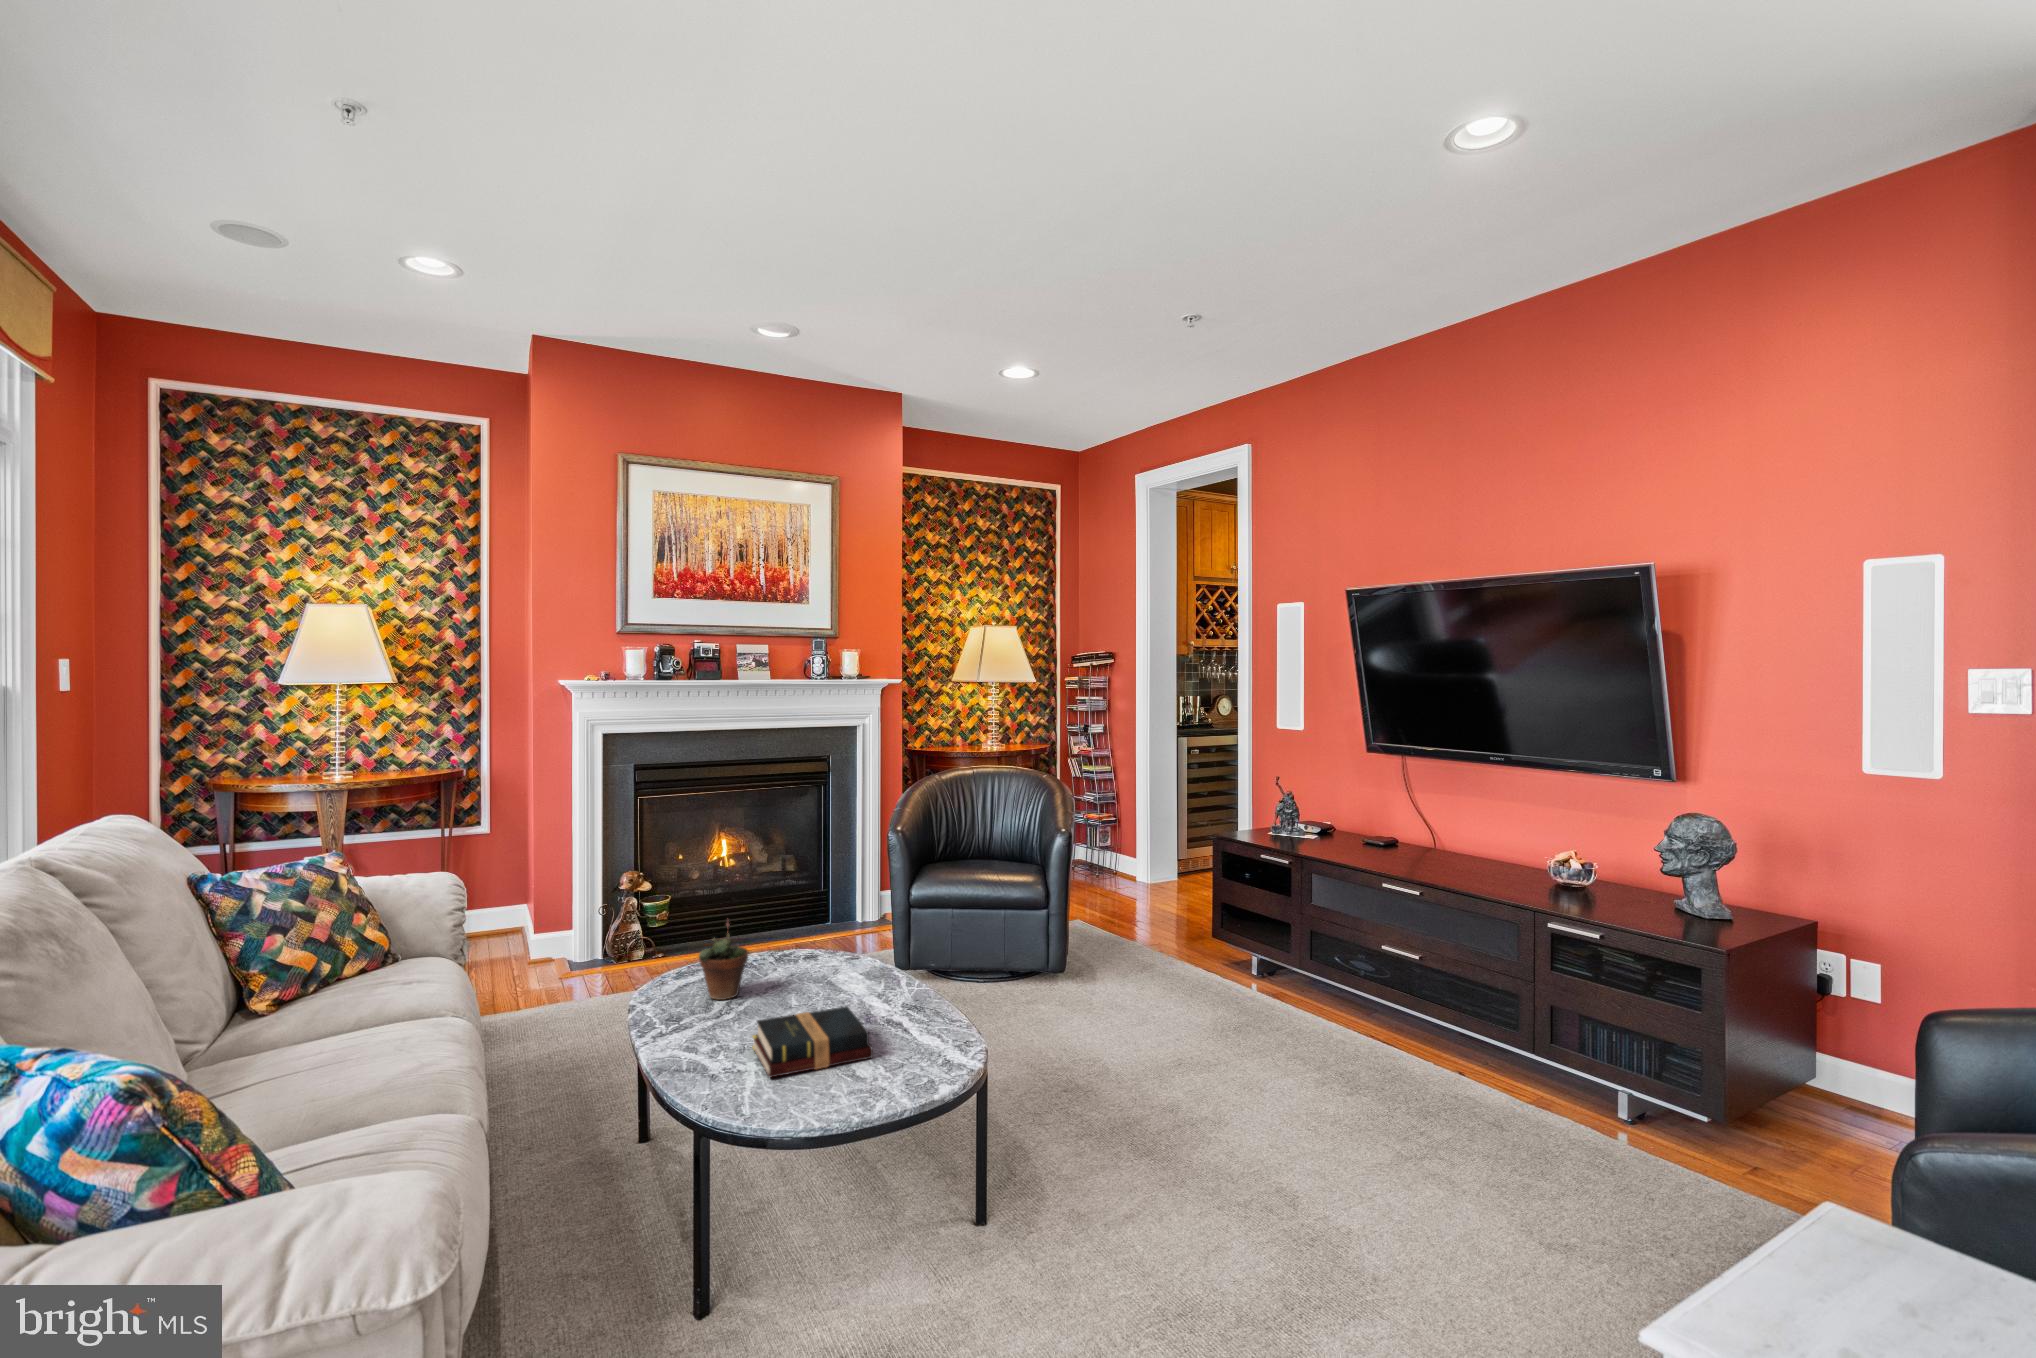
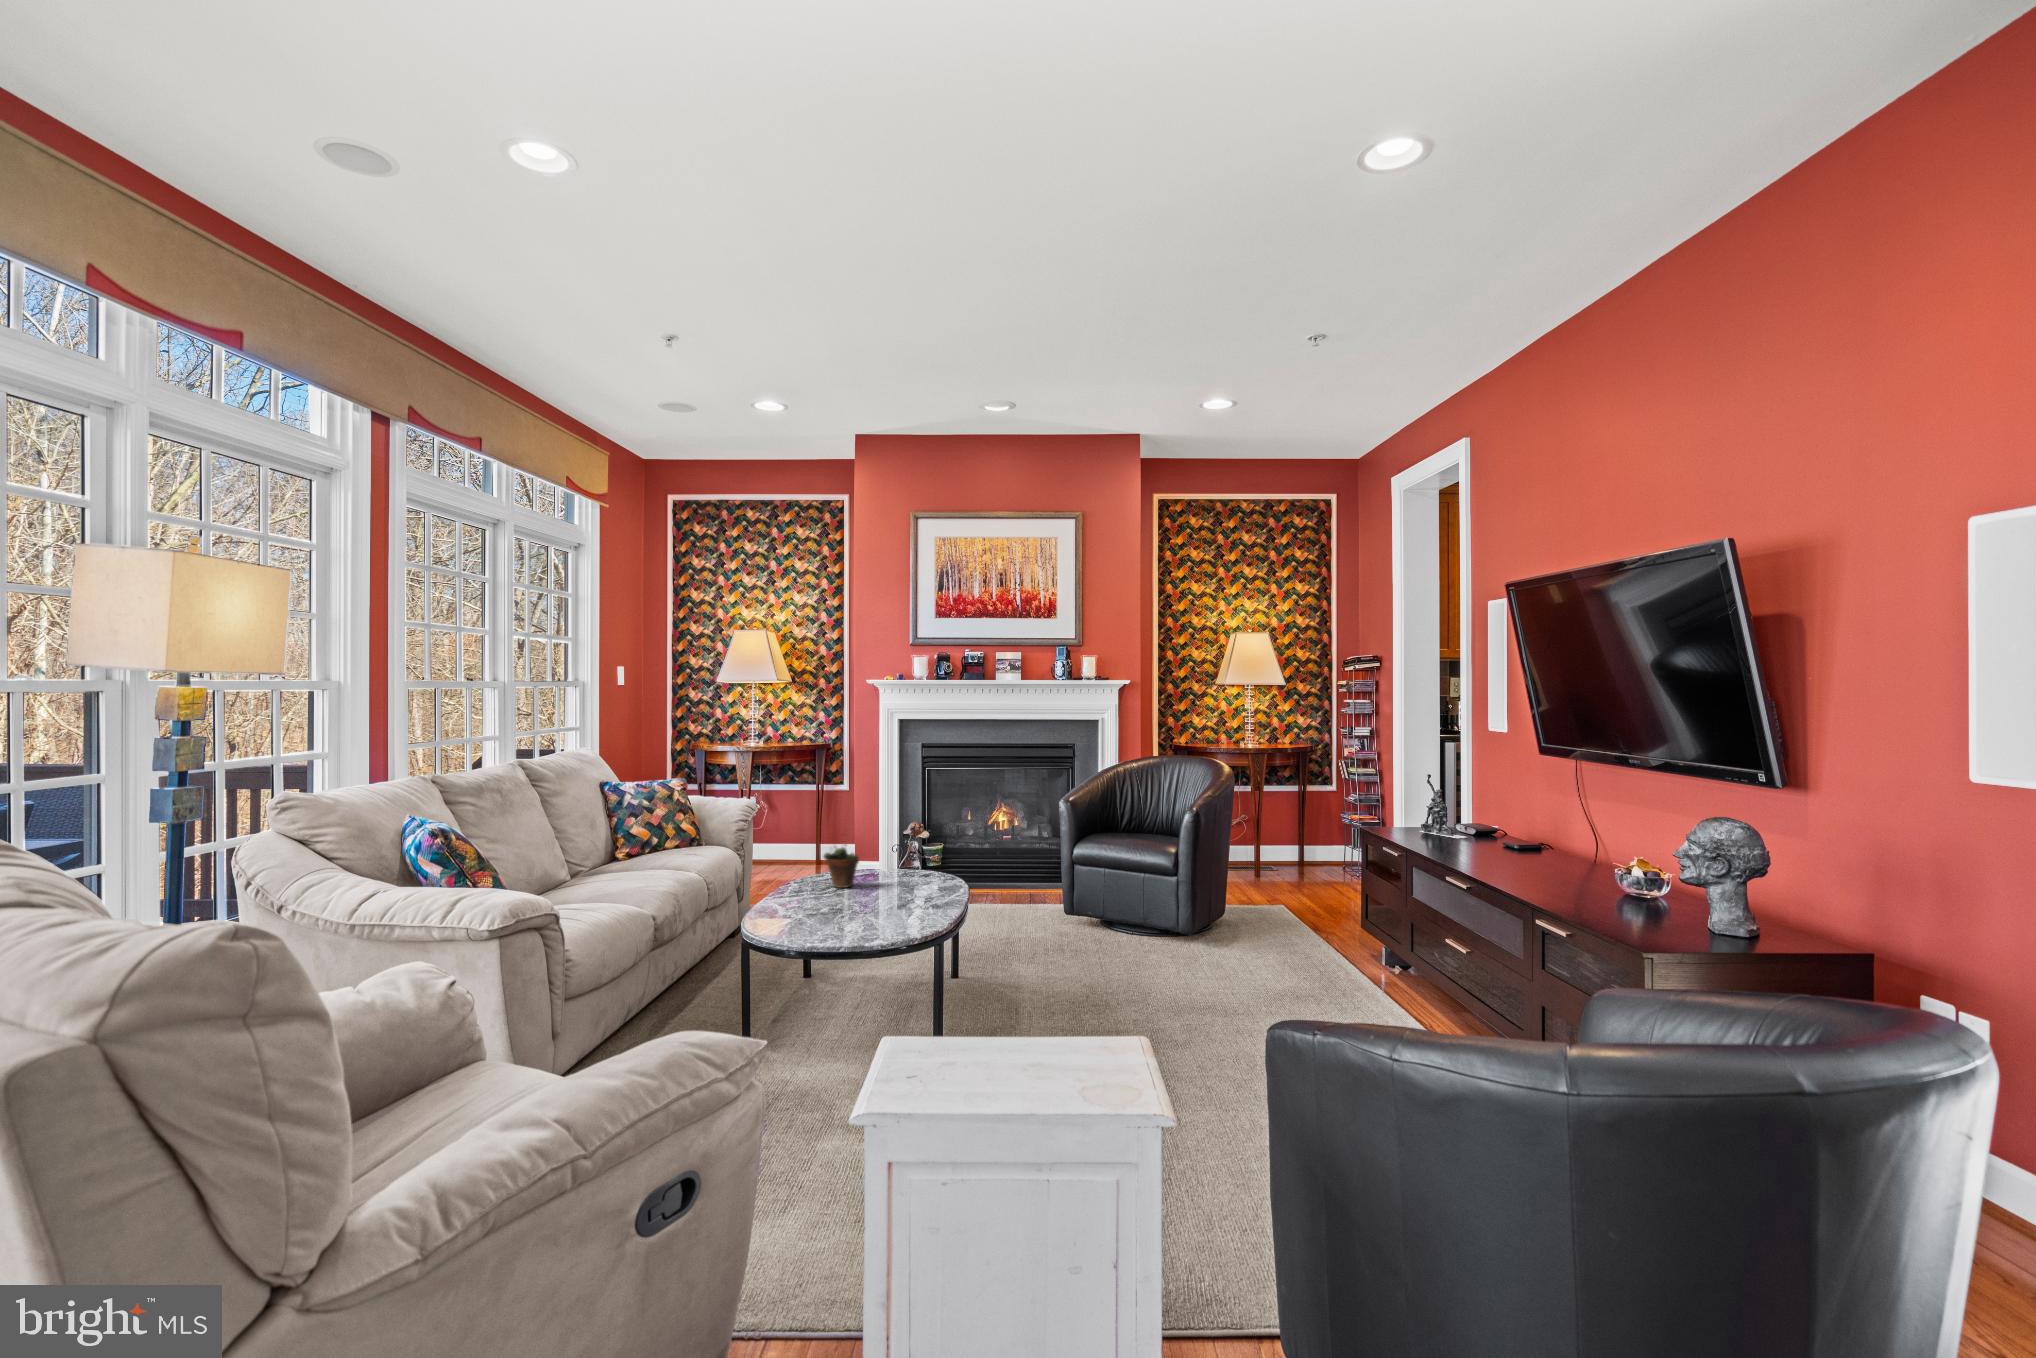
hardback book: present [753,1007,873,1078] -> none [798,891,878,923]

